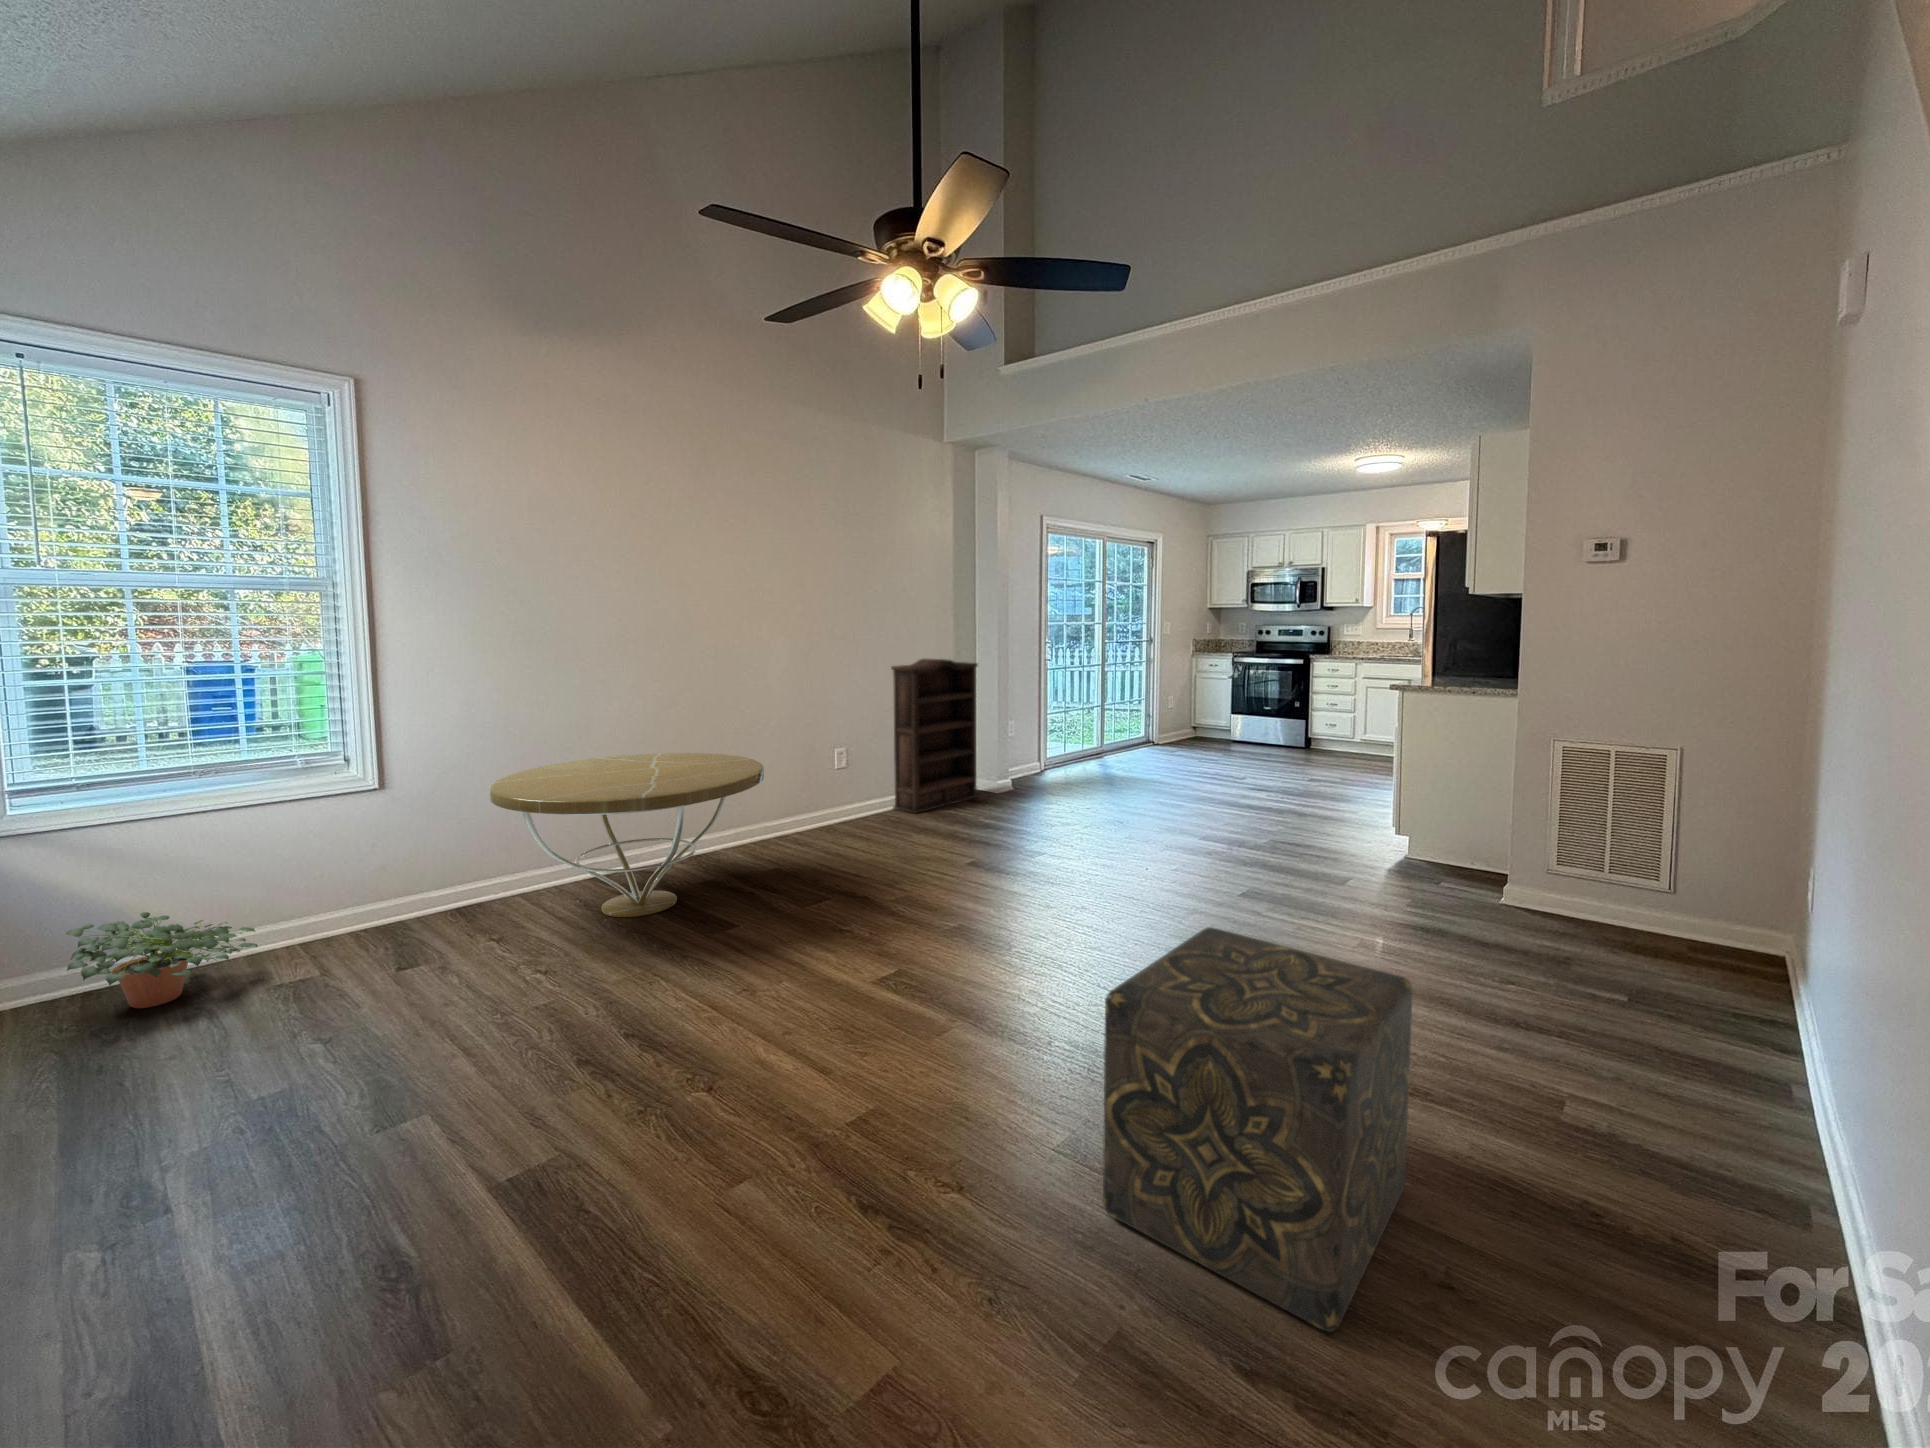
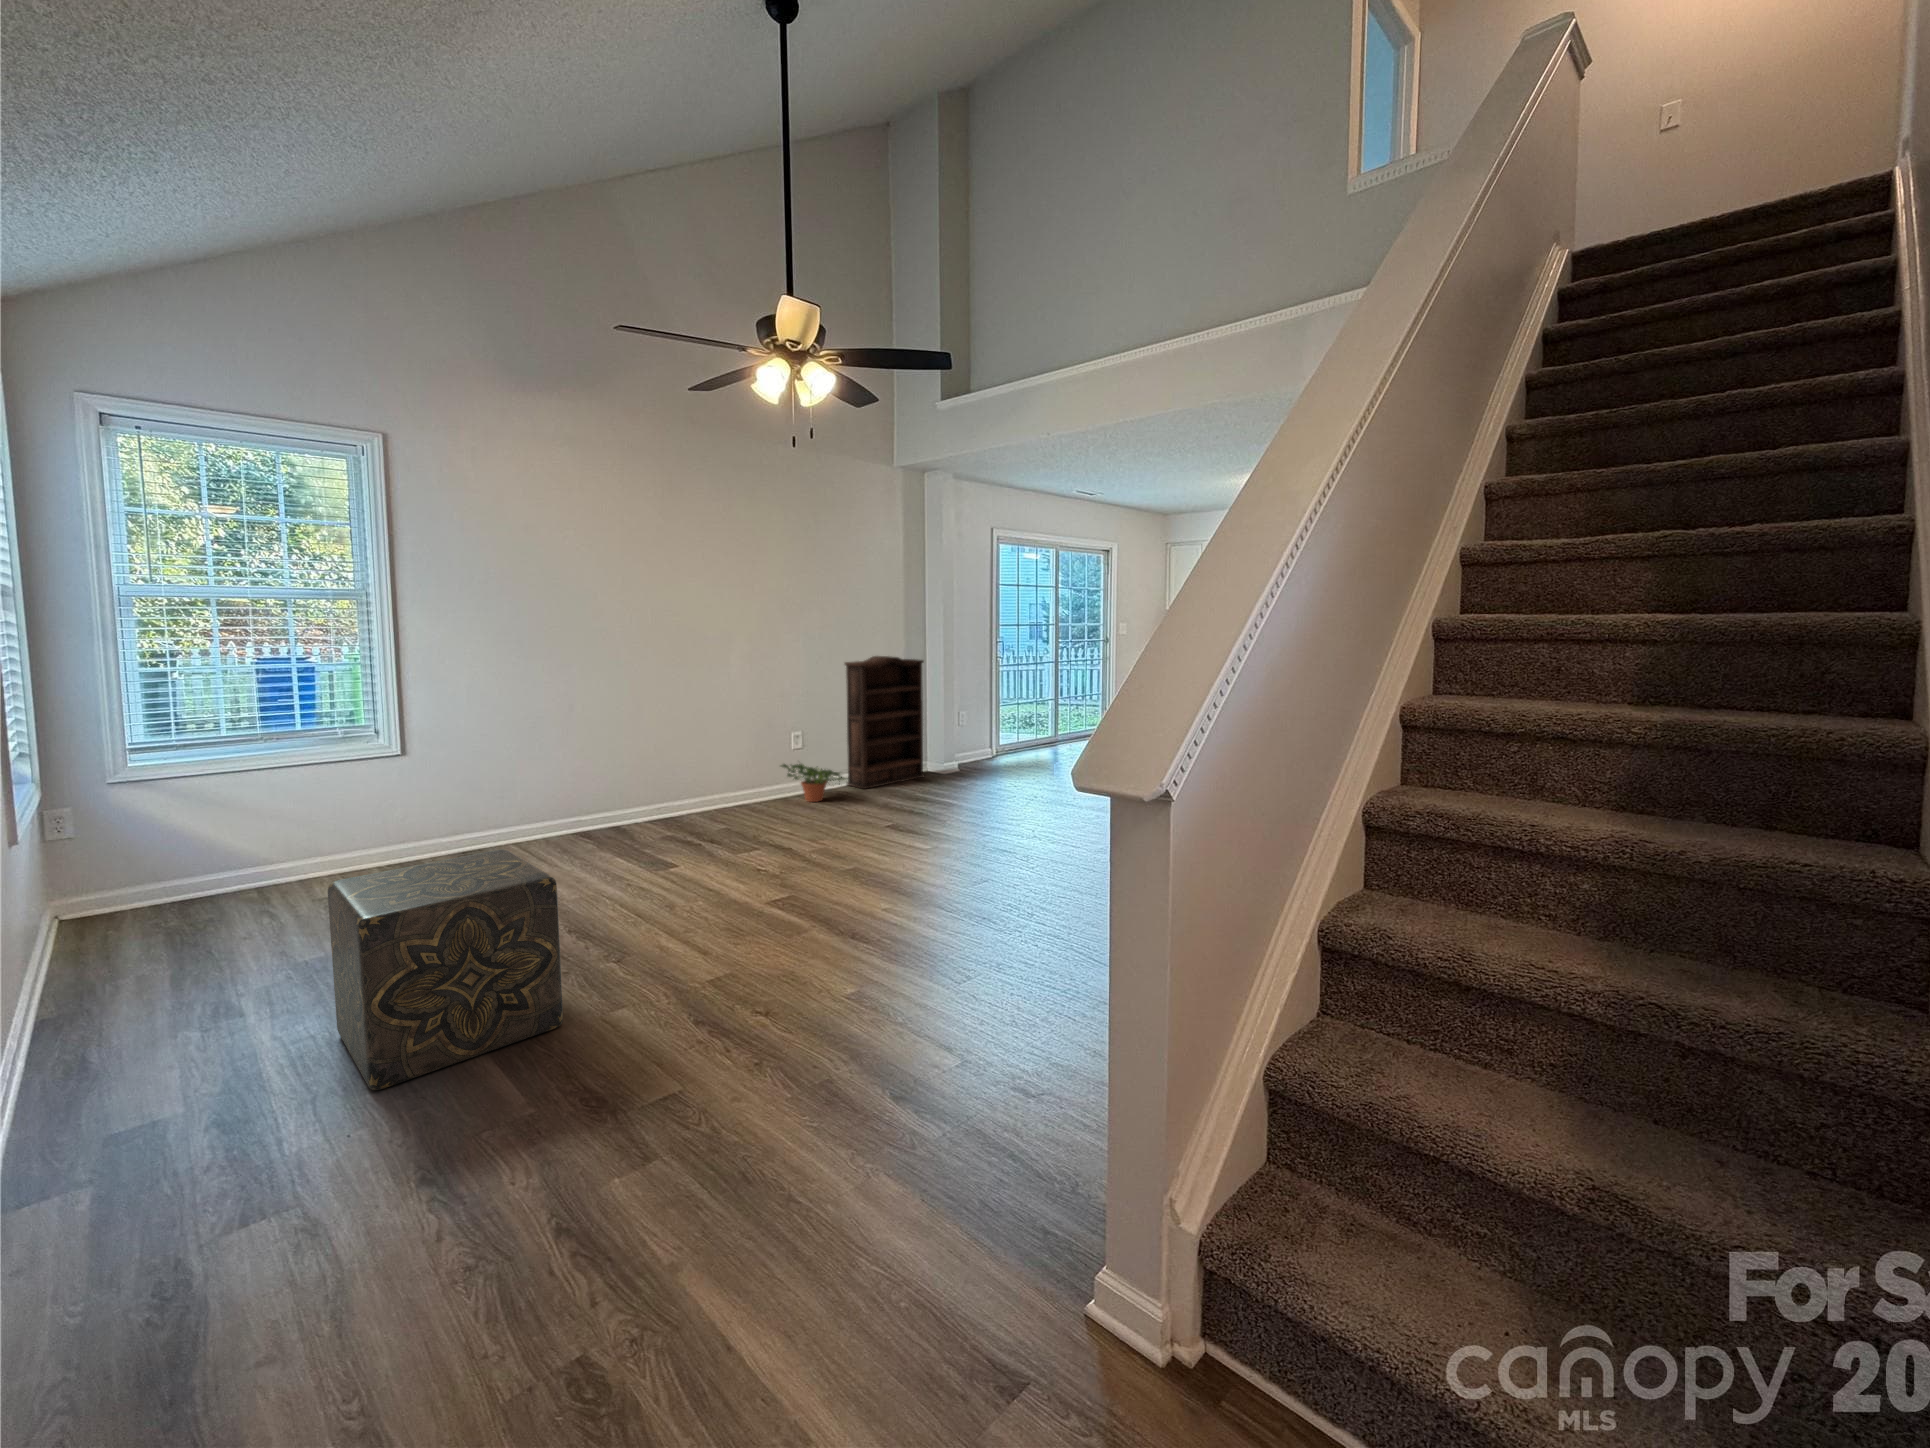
coffee table: present [489,753,764,917] -> none [484,732,709,861]
potted plant: present [66,912,257,1008] -> present [781,764,844,802]
ottoman: present [1103,927,1413,1332] -> present [328,849,563,1090]

